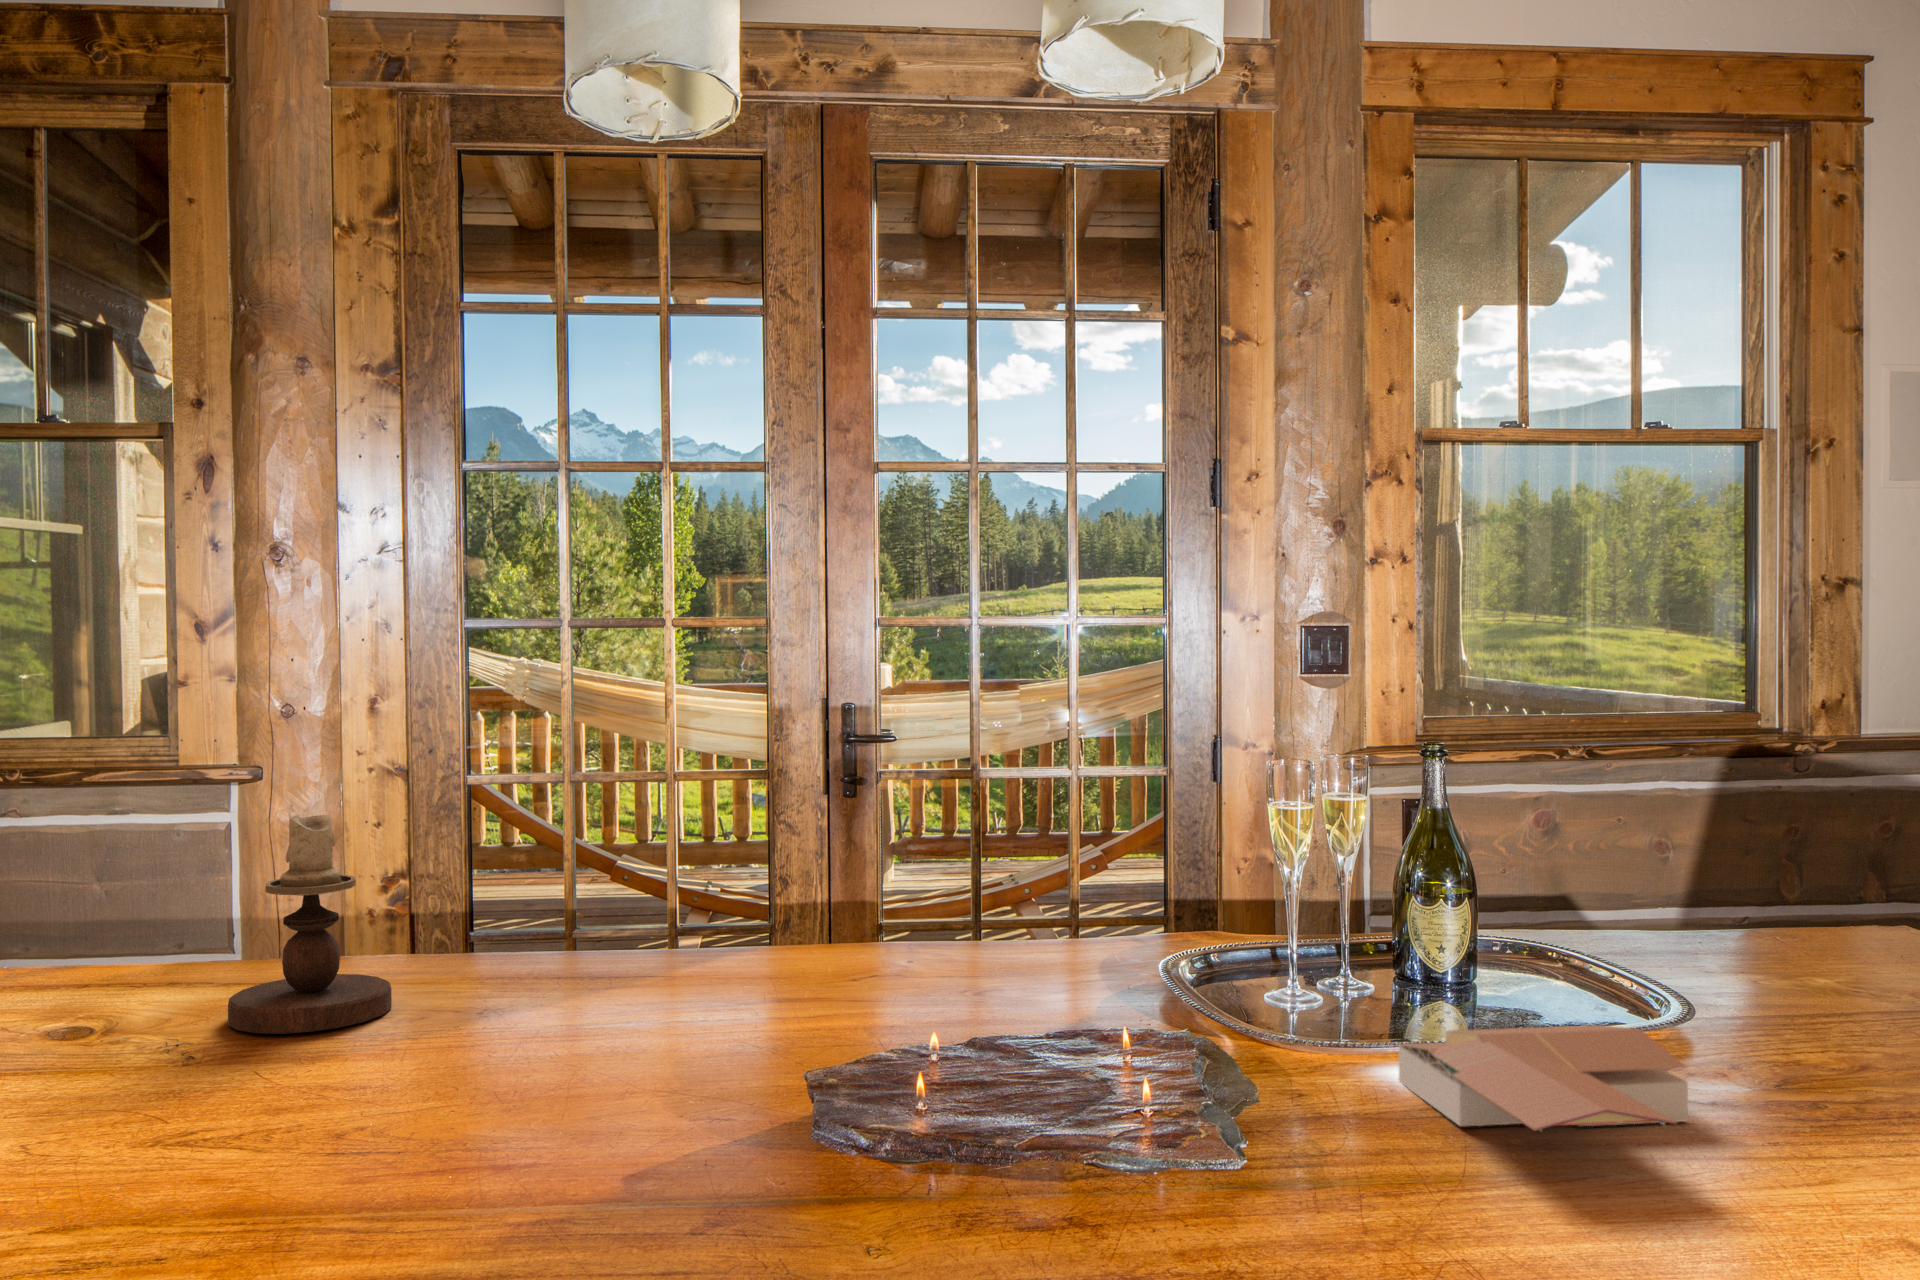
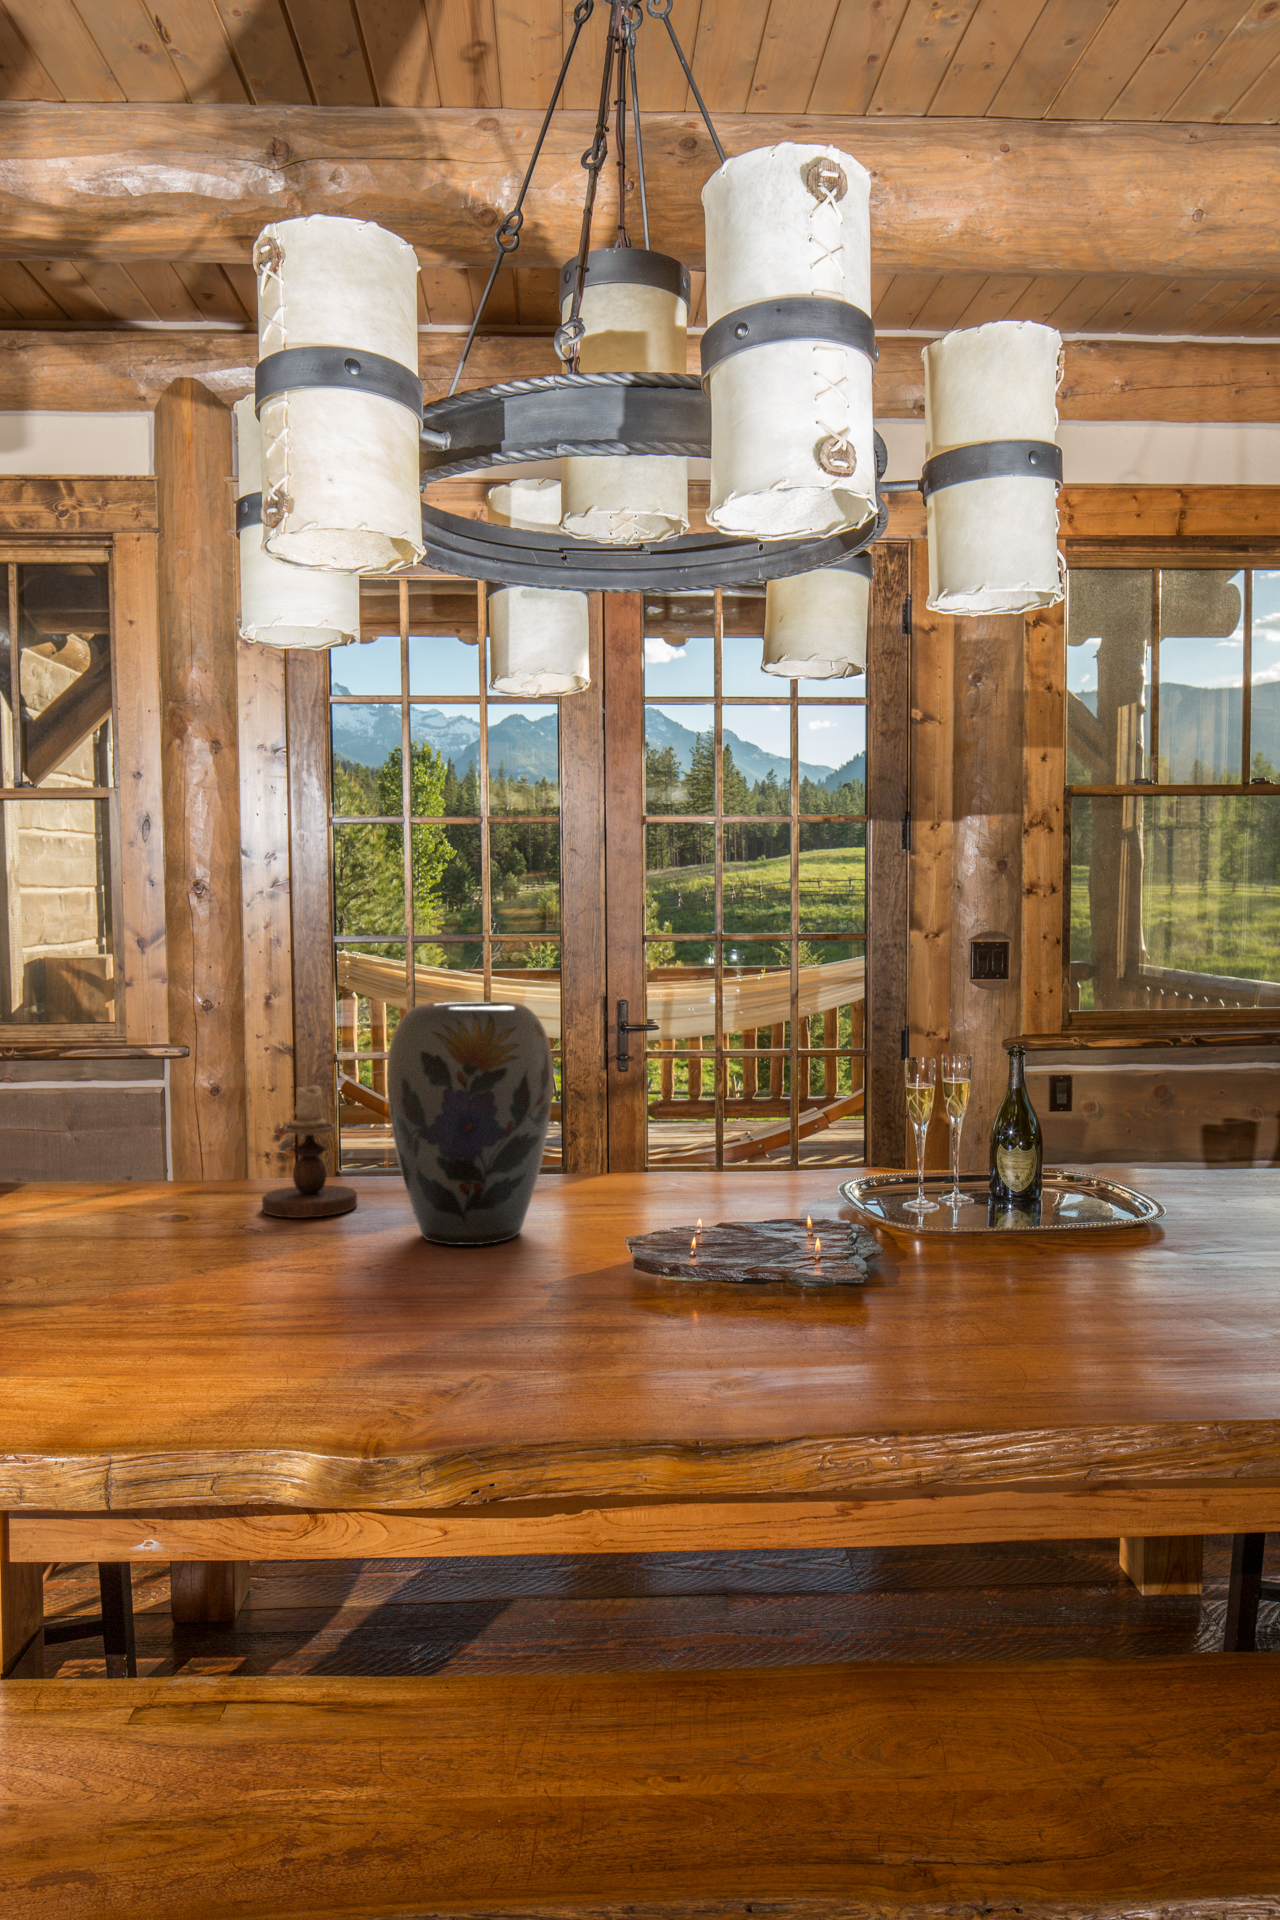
vase: none [409,675,695,1086] -> present [387,1002,553,1245]
book: present [1398,1025,1688,1131] -> none [974,1219,1135,1272]

